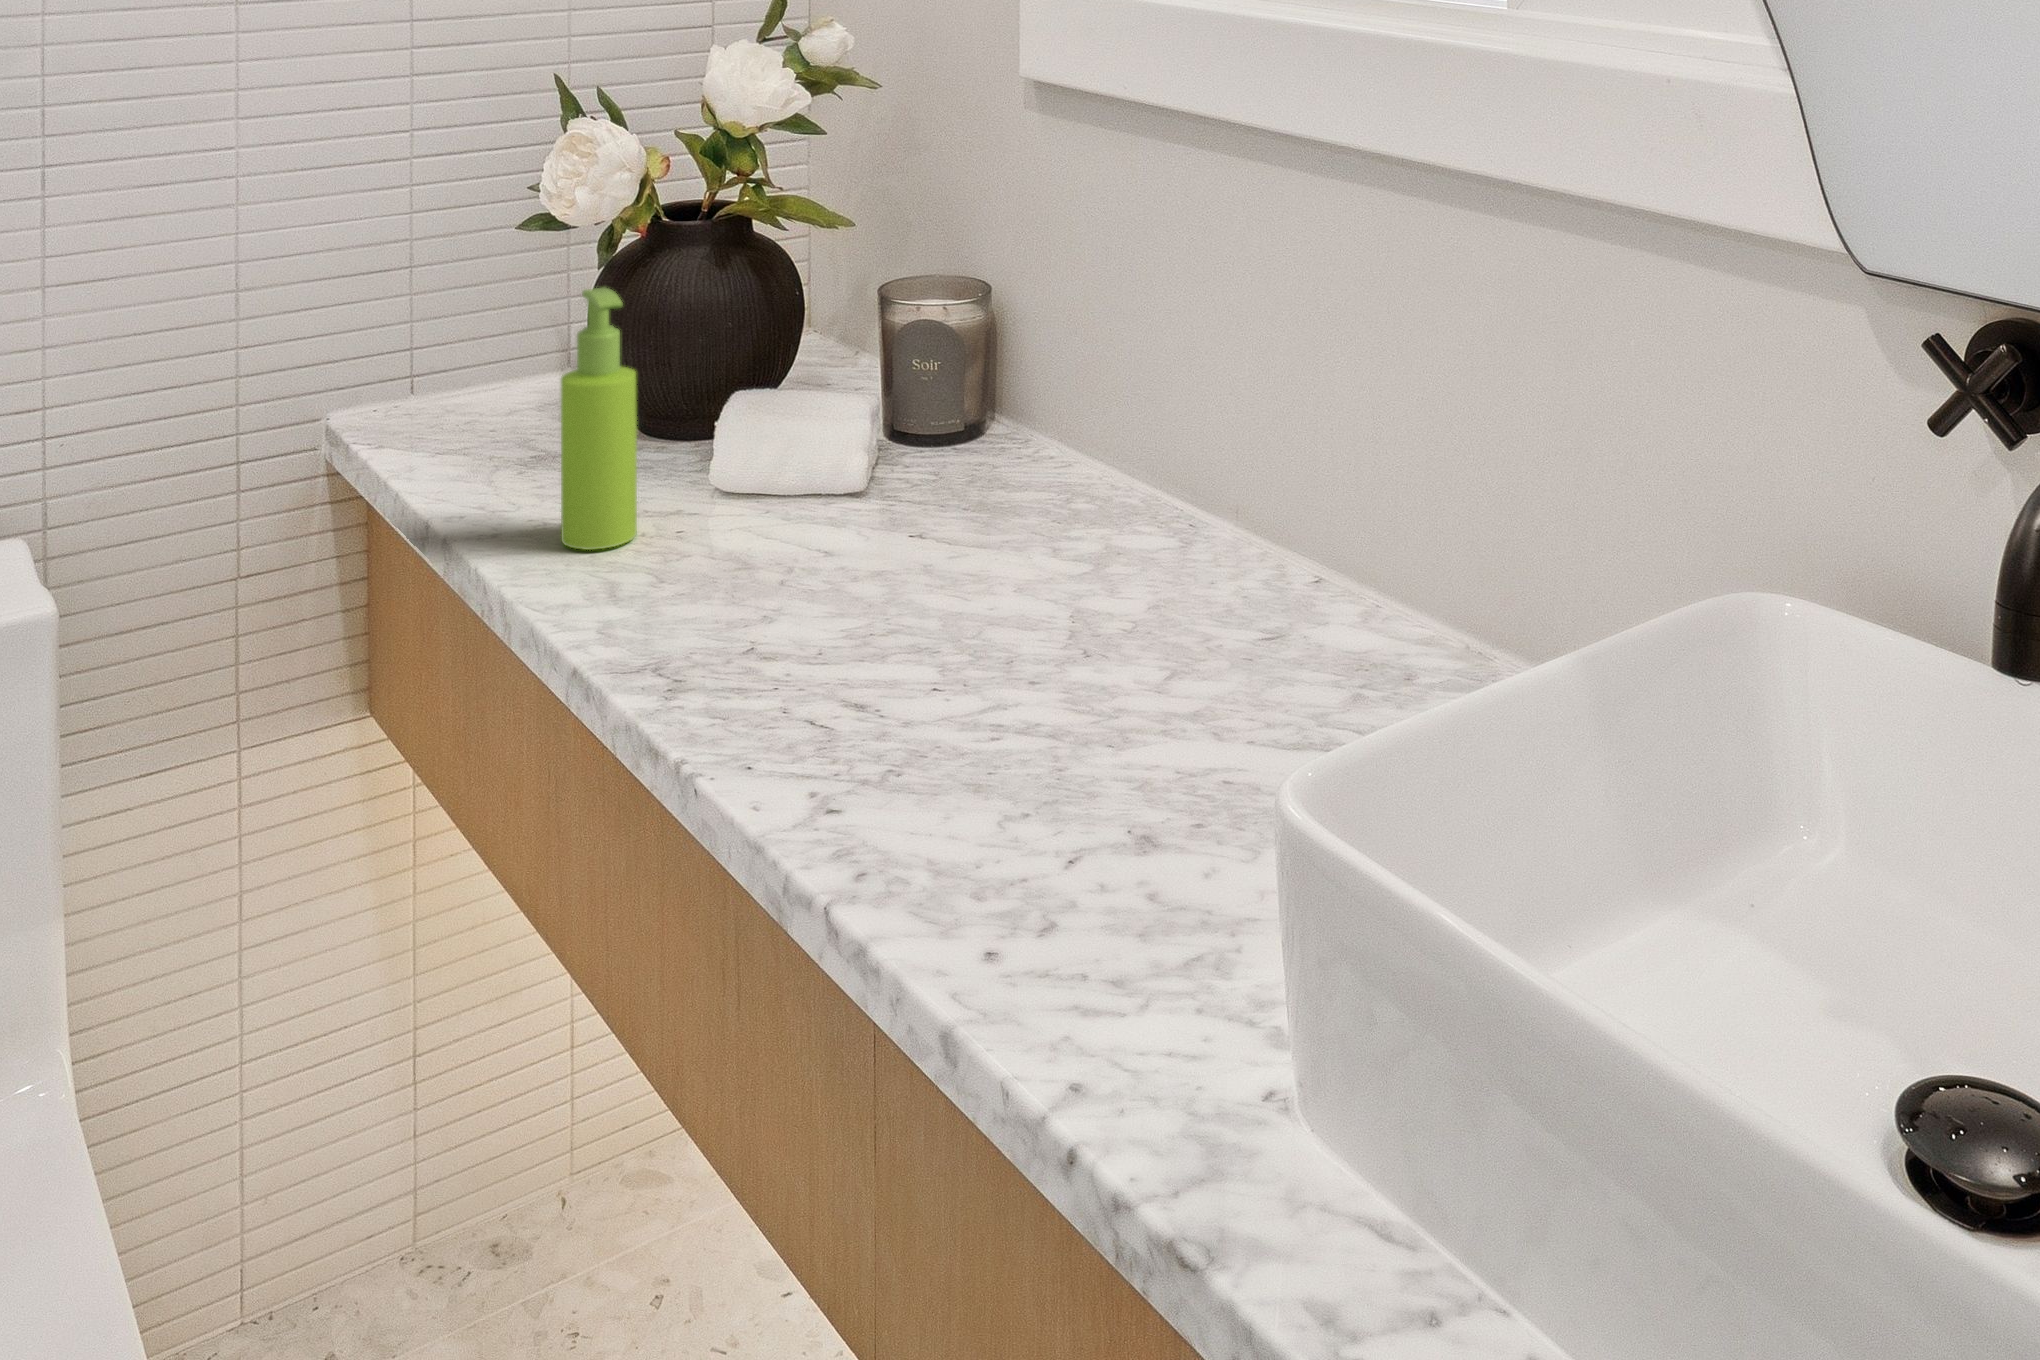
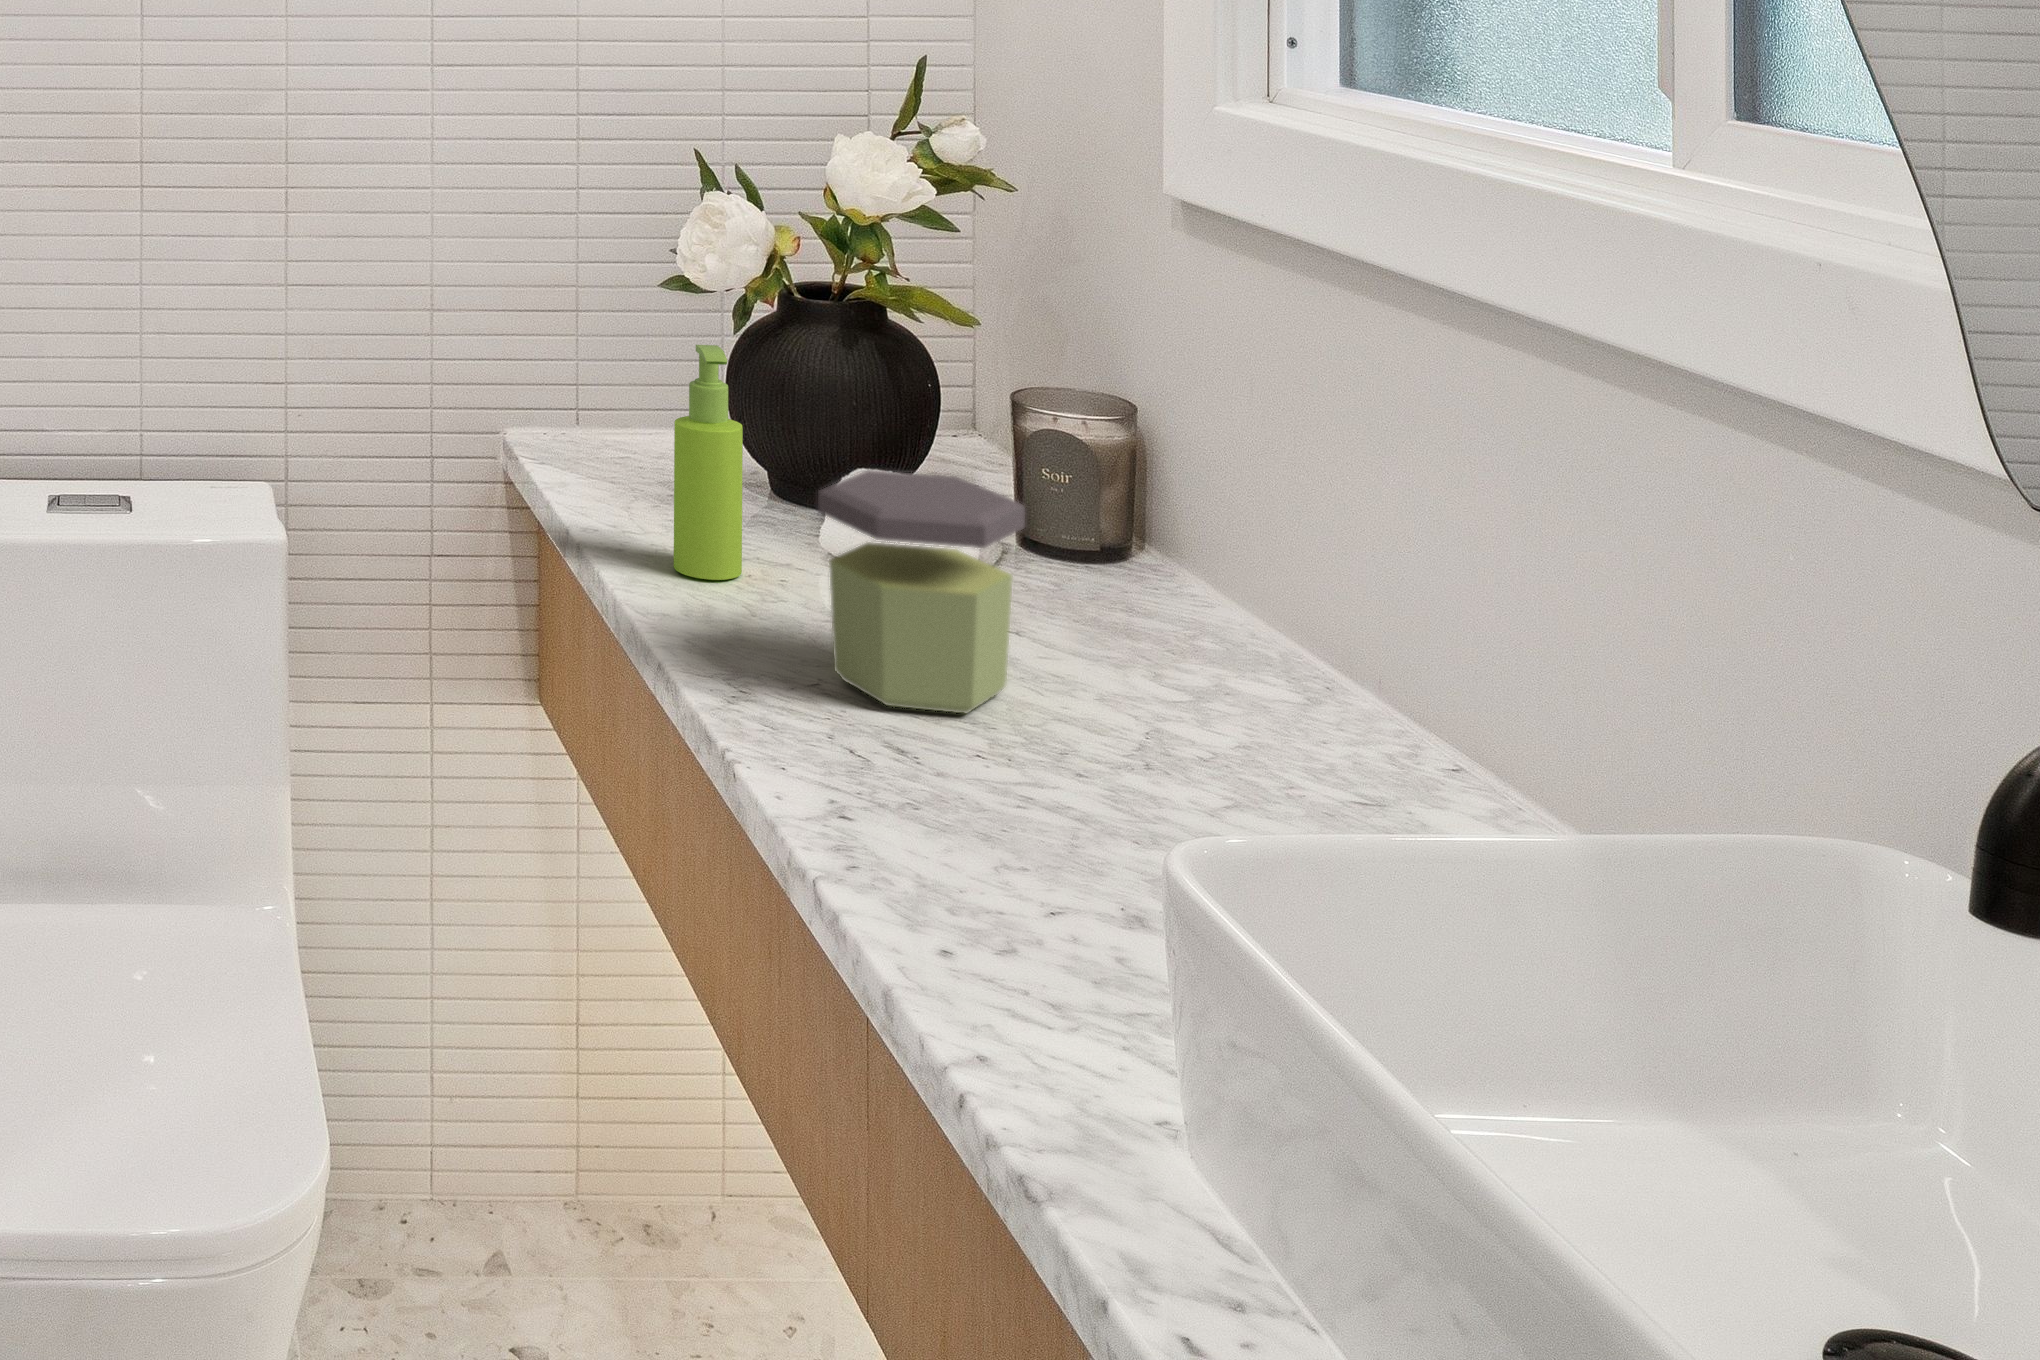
jar: none [751,392,956,656] -> present [818,471,1025,713]

